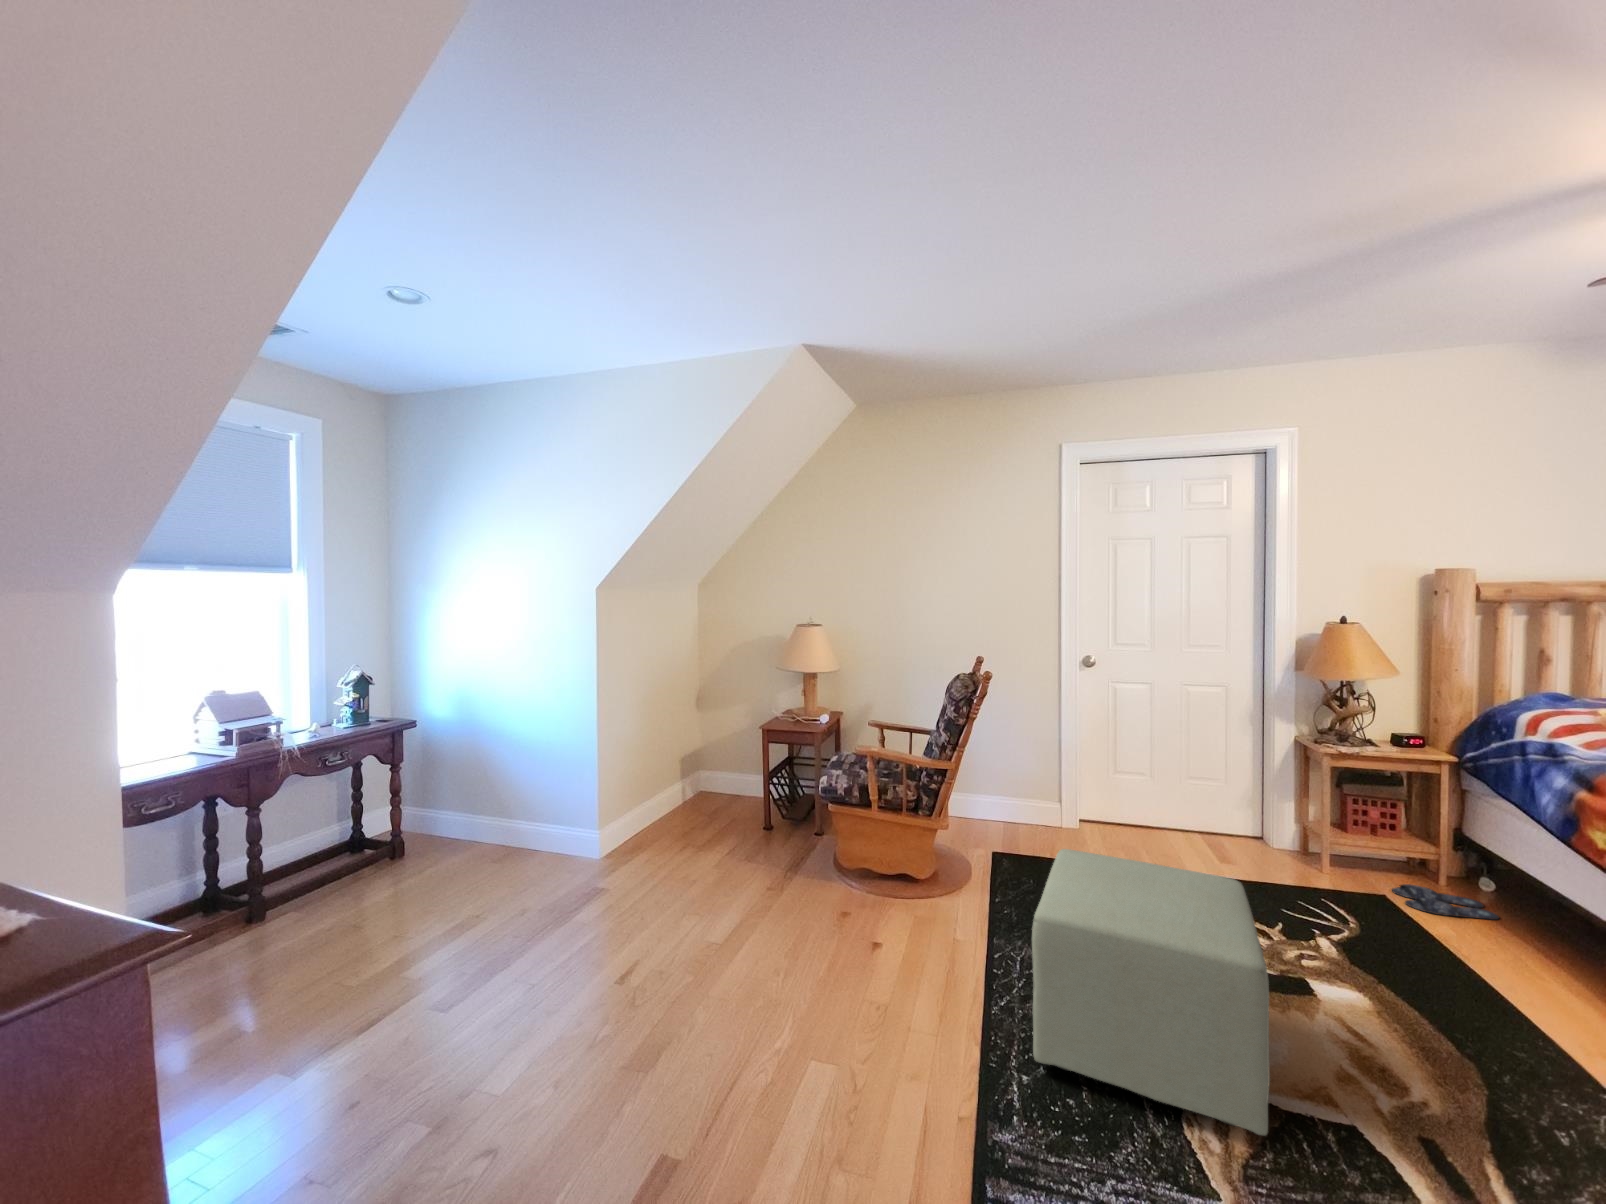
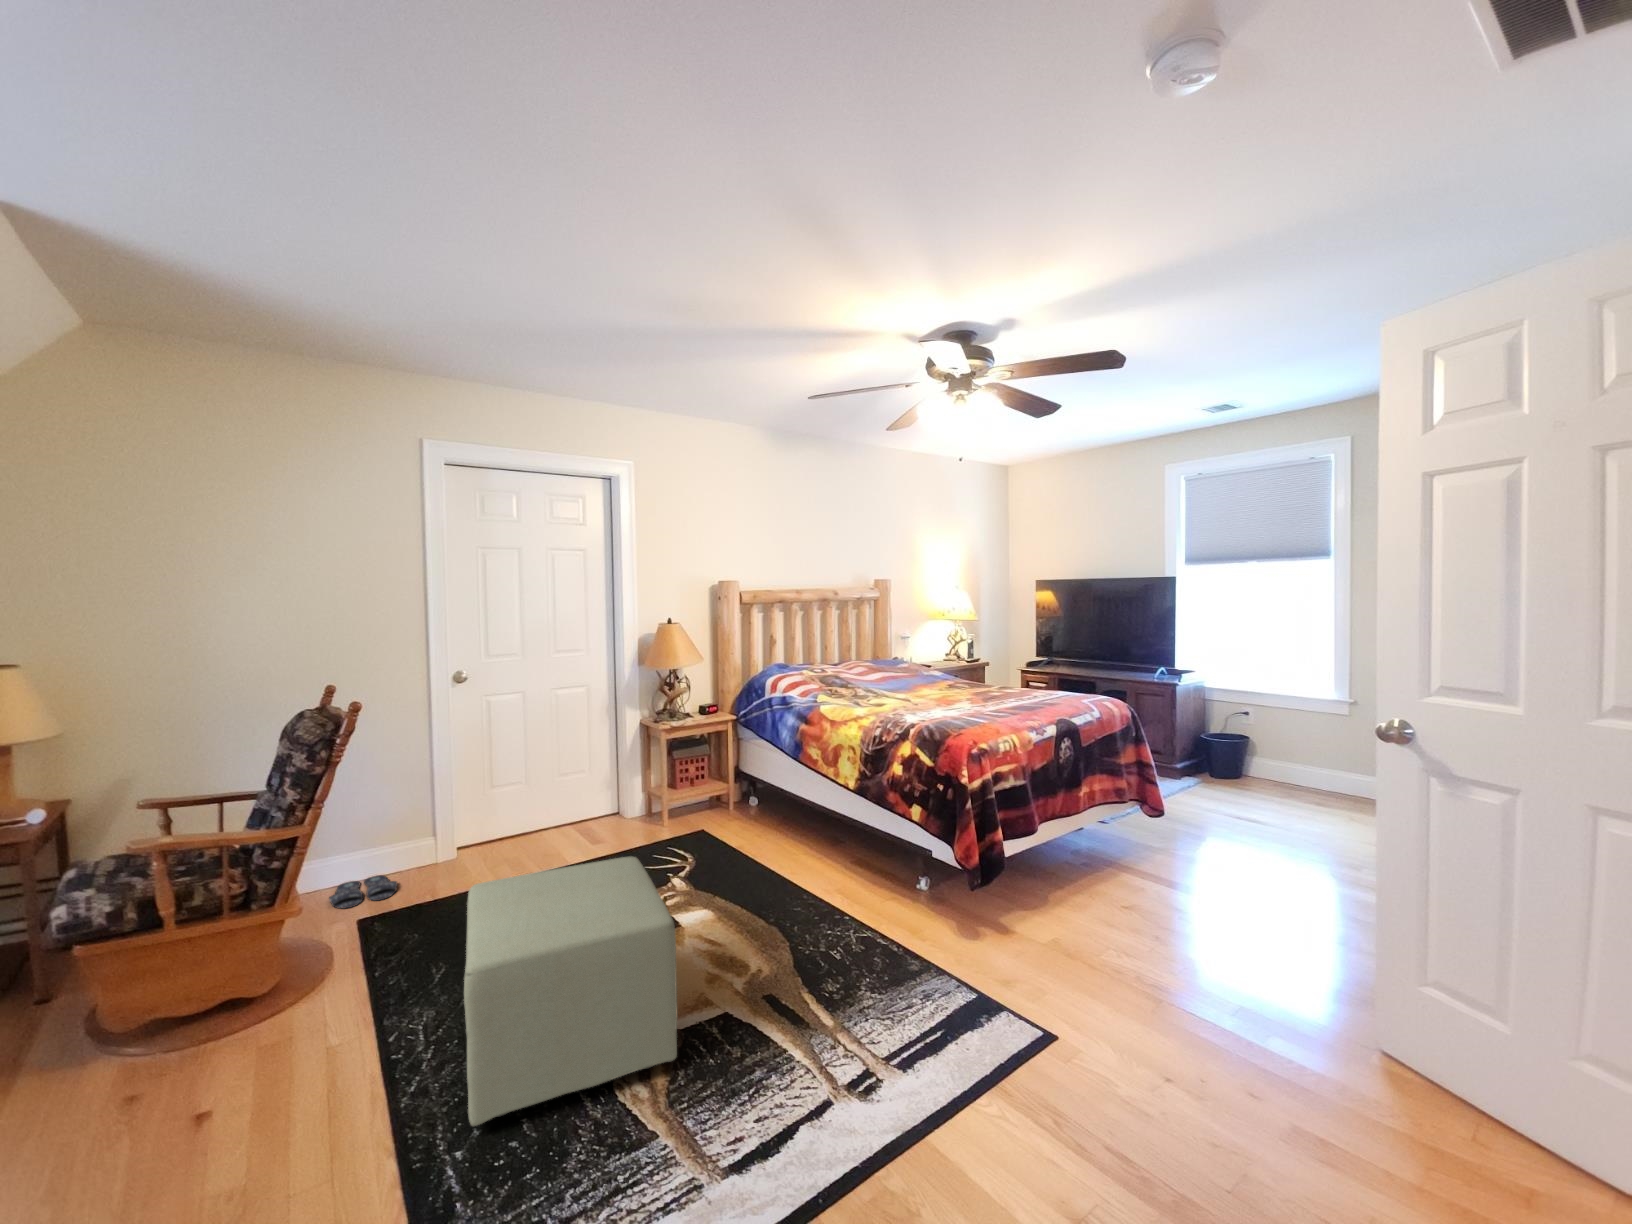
slippers: present [1392,884,1499,920] -> present [329,875,397,909]

